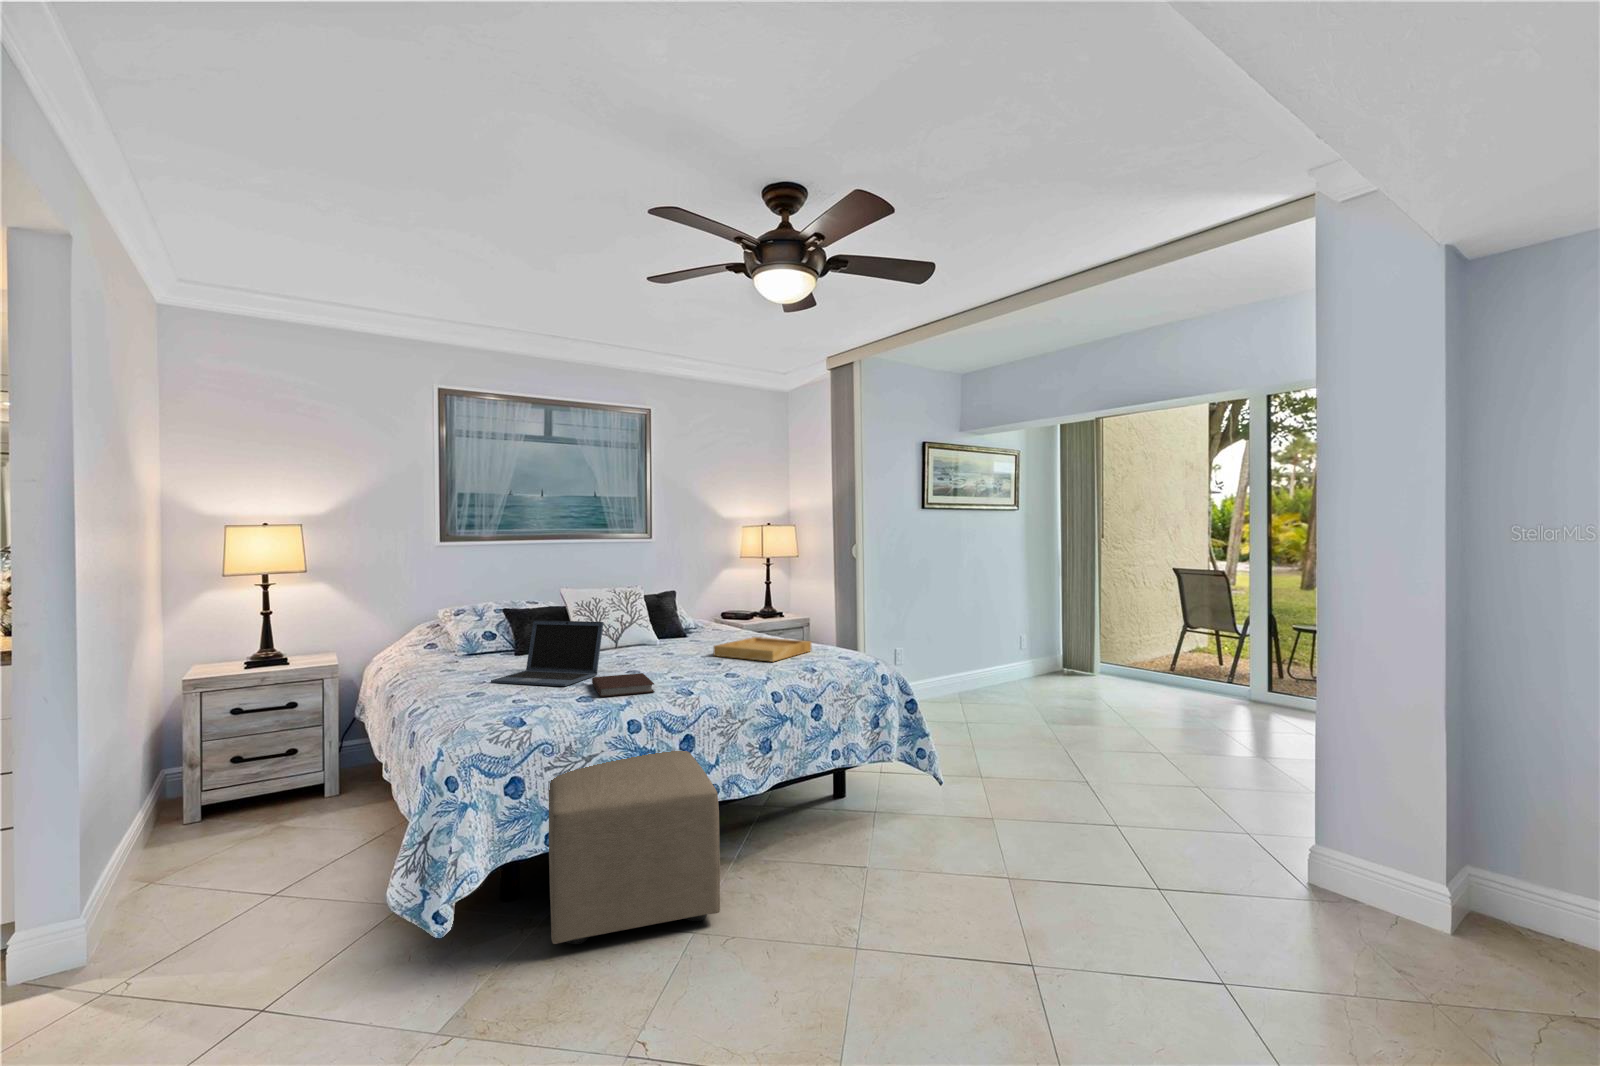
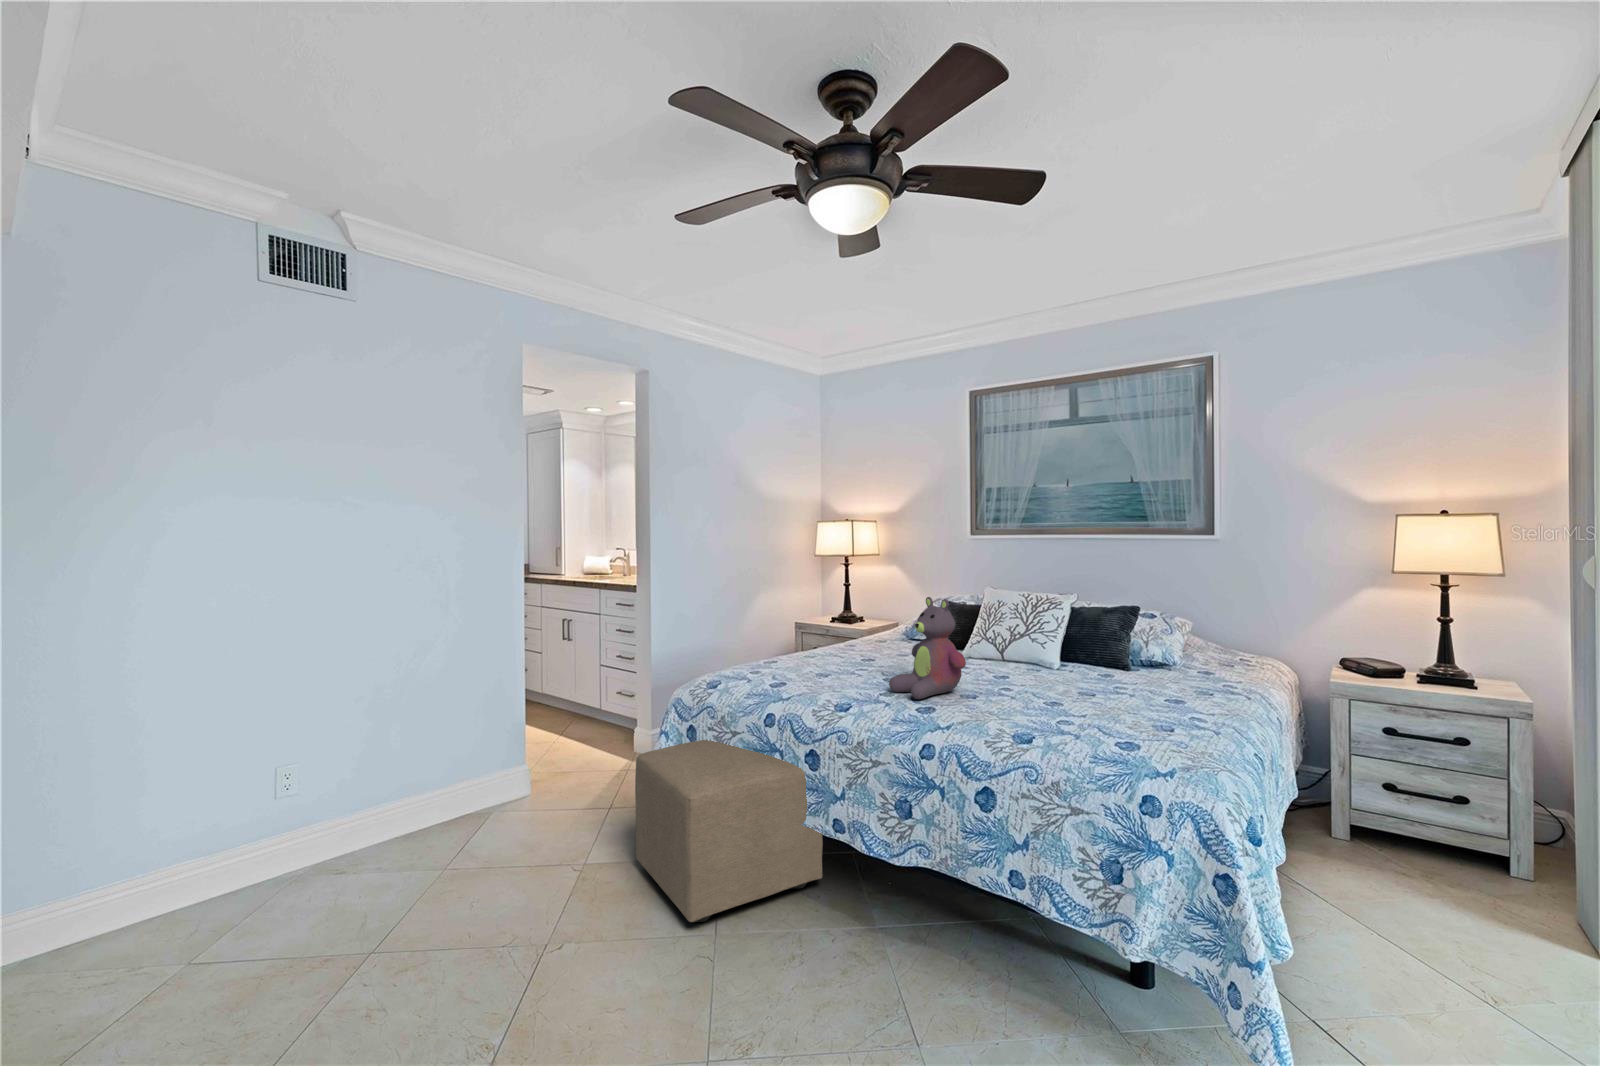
stuffed bear: none [658,591,724,675] -> present [889,597,966,699]
laptop: present [491,620,604,686] -> none [816,611,885,672]
tray: present [714,637,811,661] -> none [1024,676,1144,722]
notebook: present [592,673,655,697] -> none [782,671,864,696]

